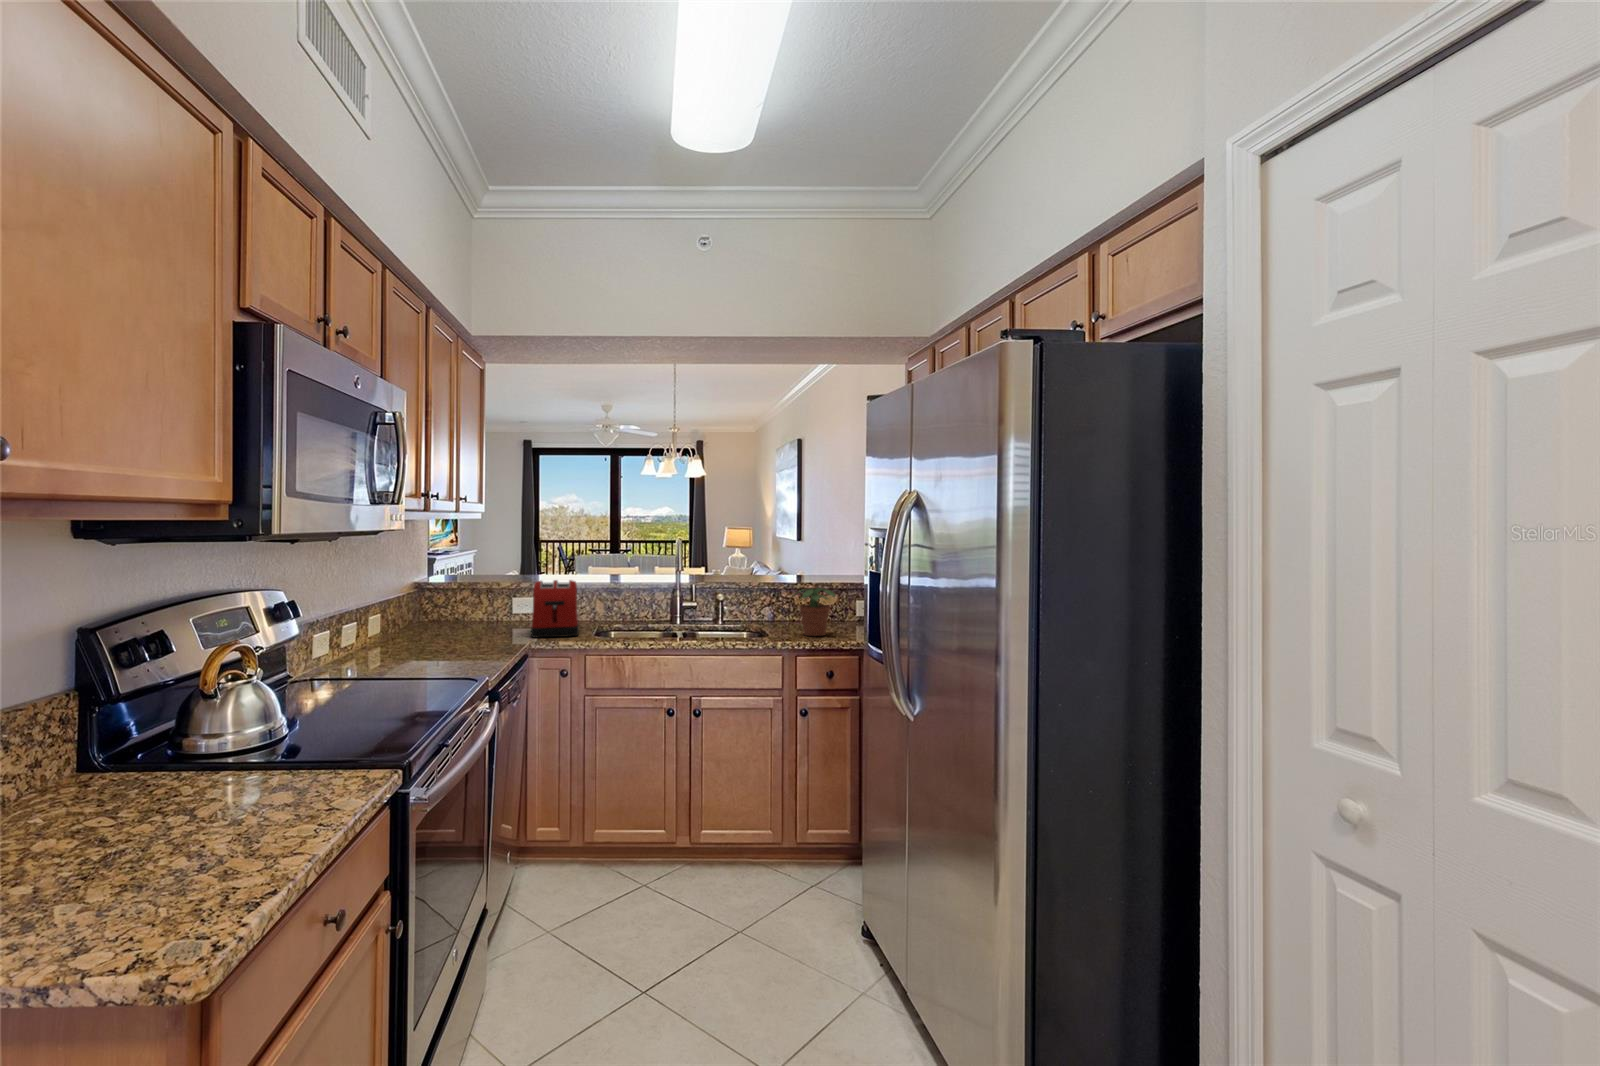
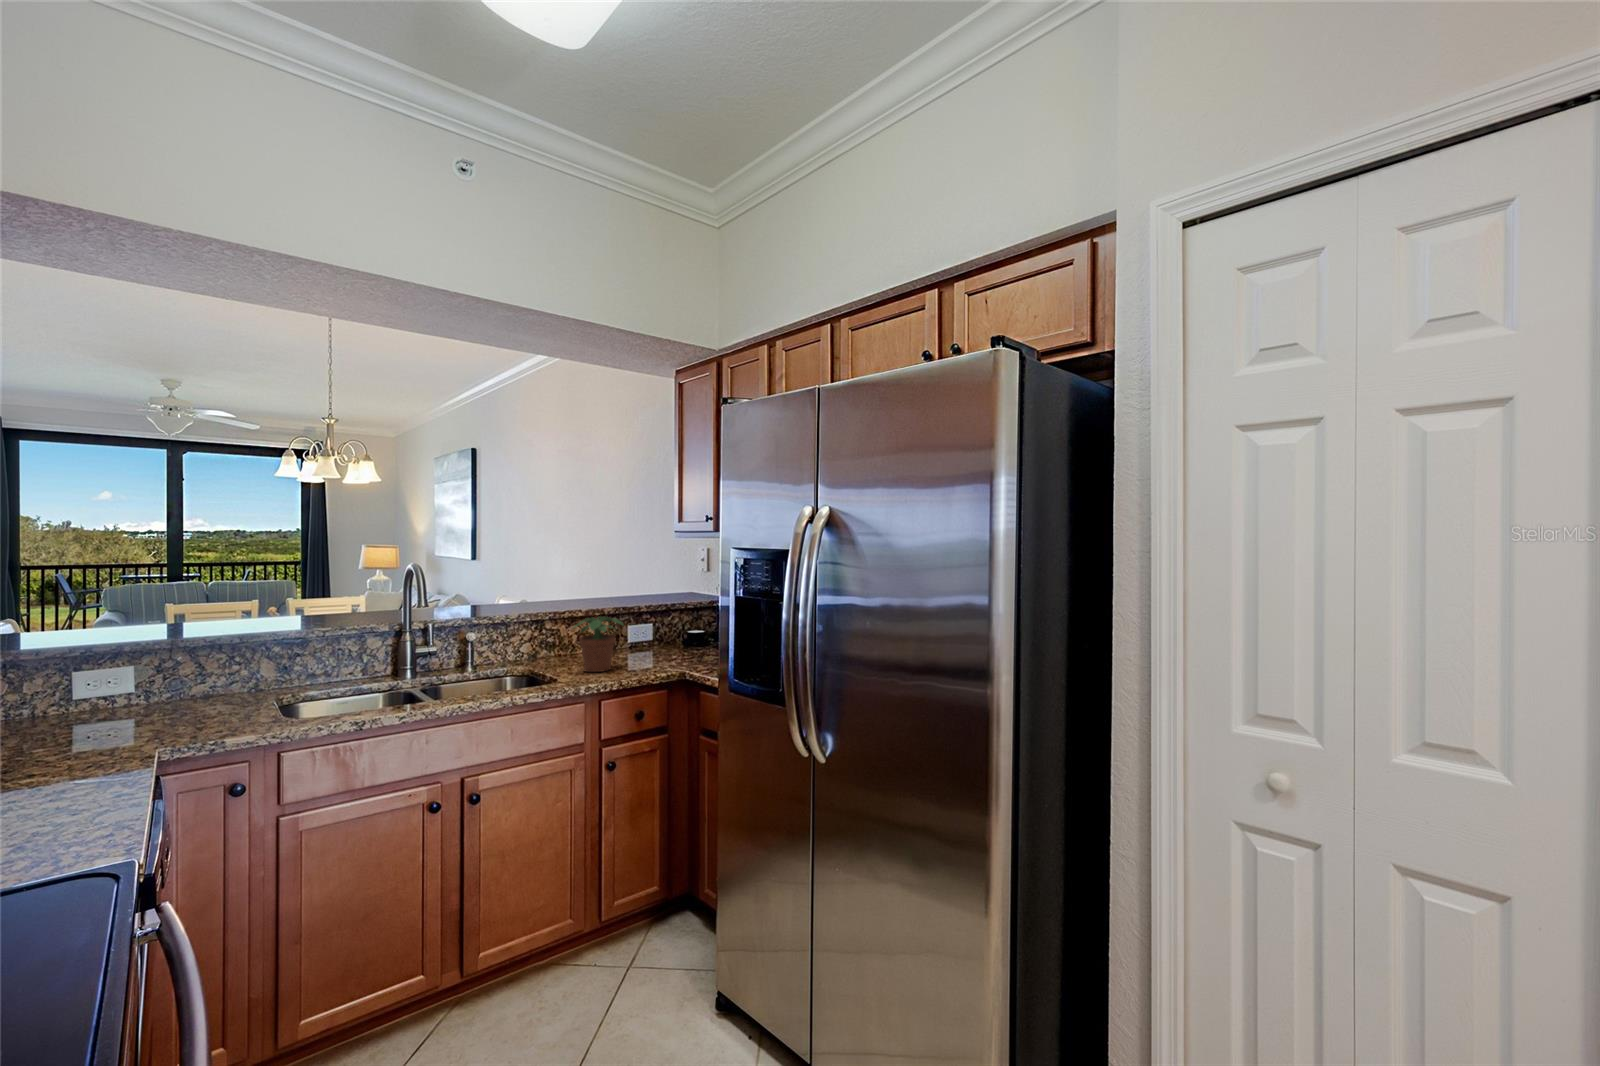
toaster: present [531,580,579,638] -> none [132,635,243,739]

